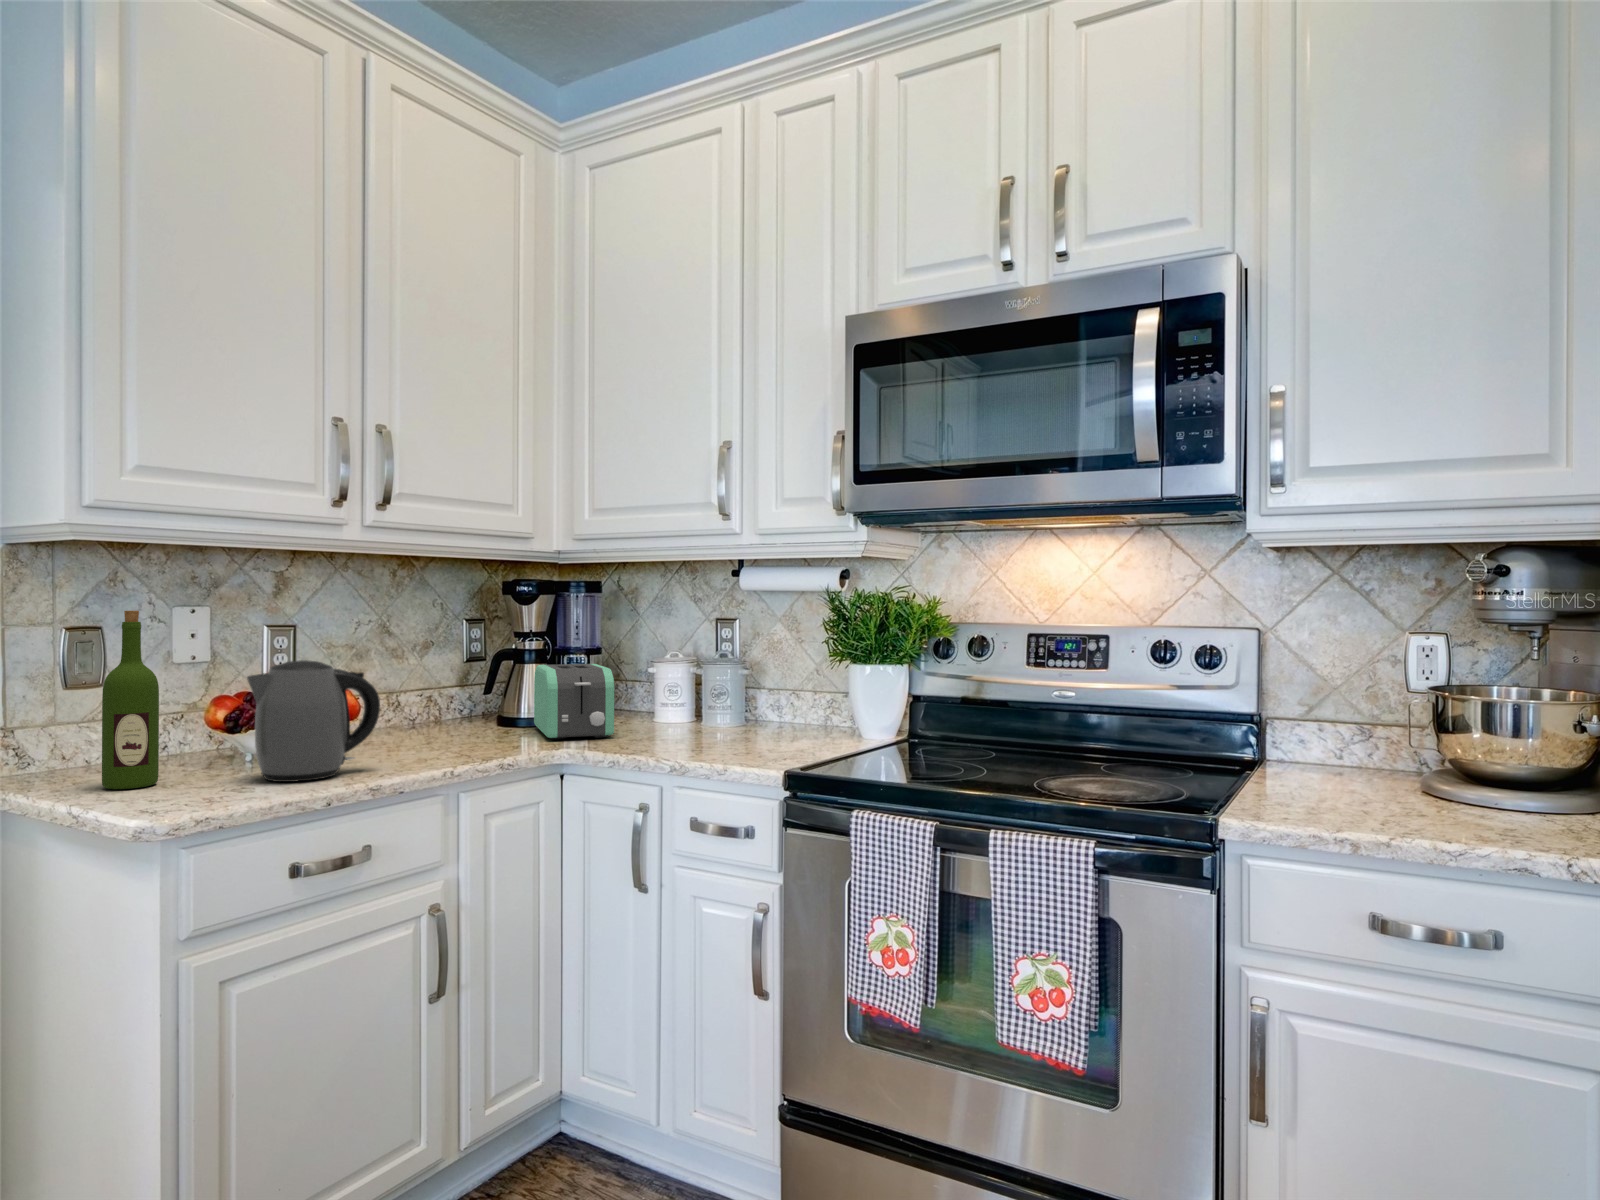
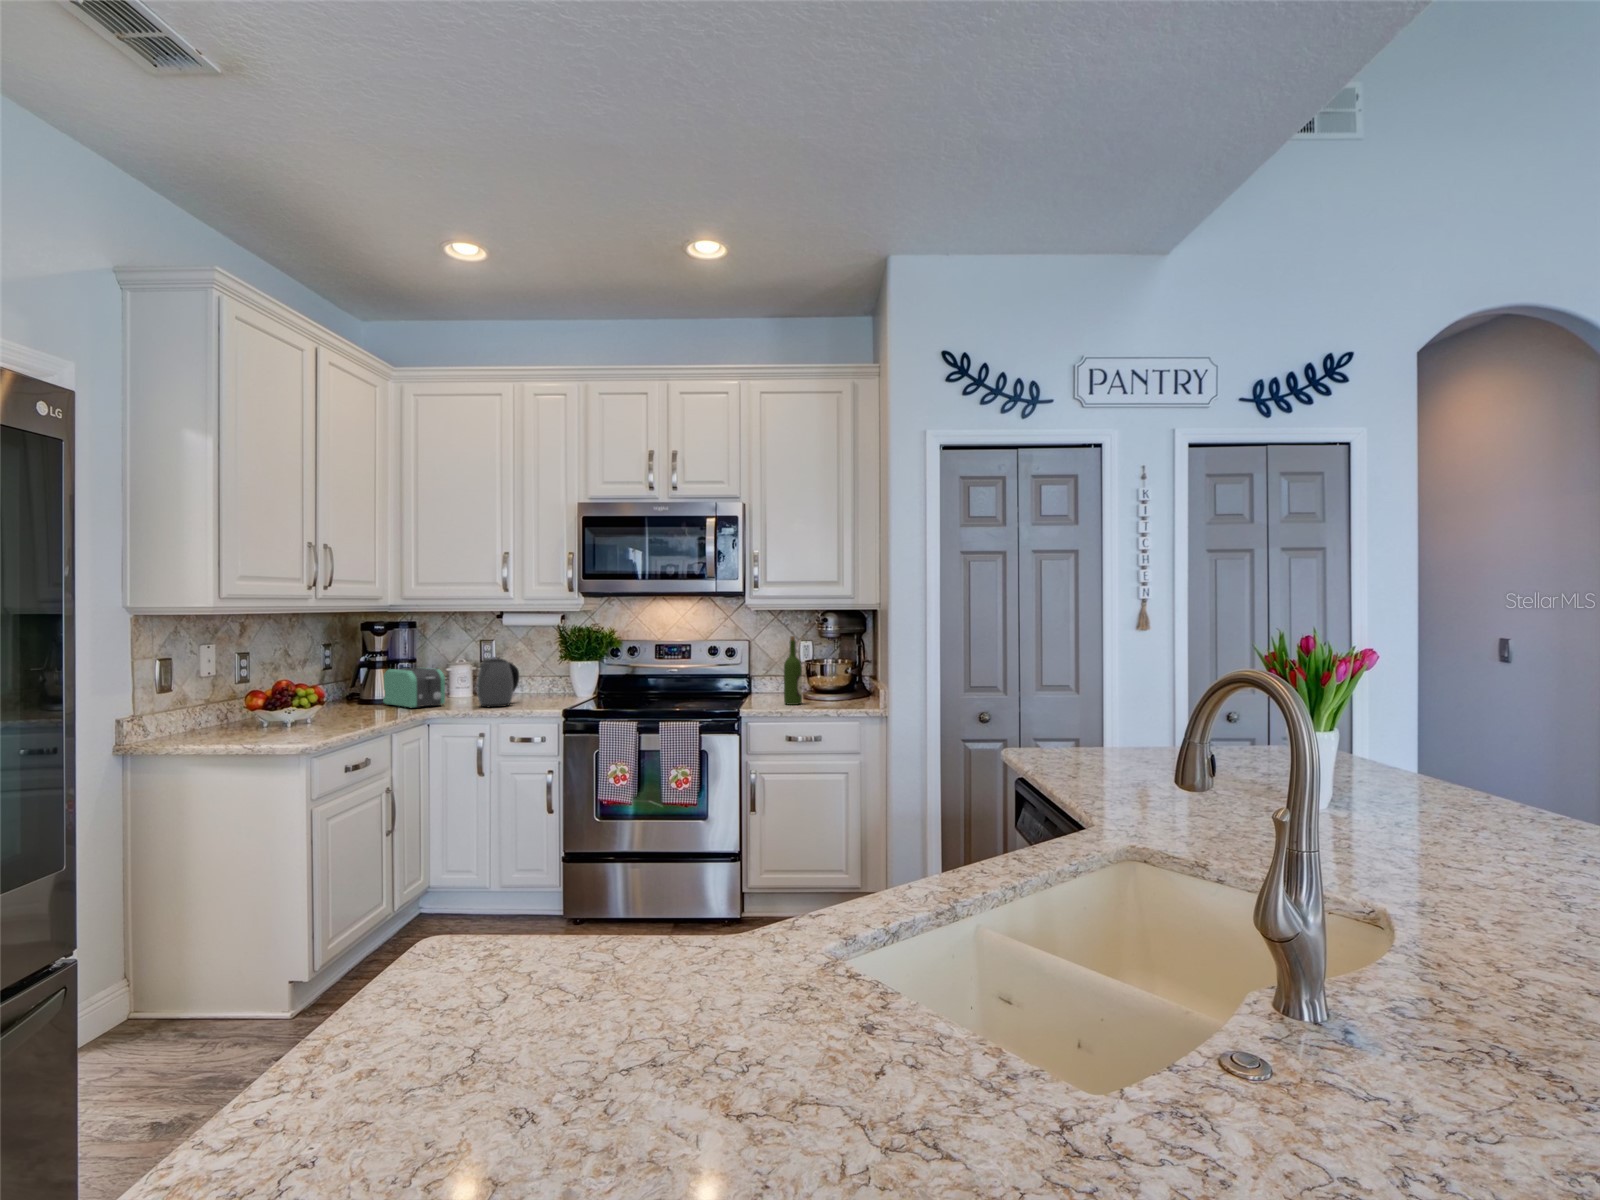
wine bottle: present [102,611,159,789] -> present [784,636,802,705]
kettle: present [247,660,380,782] -> present [477,658,519,707]

